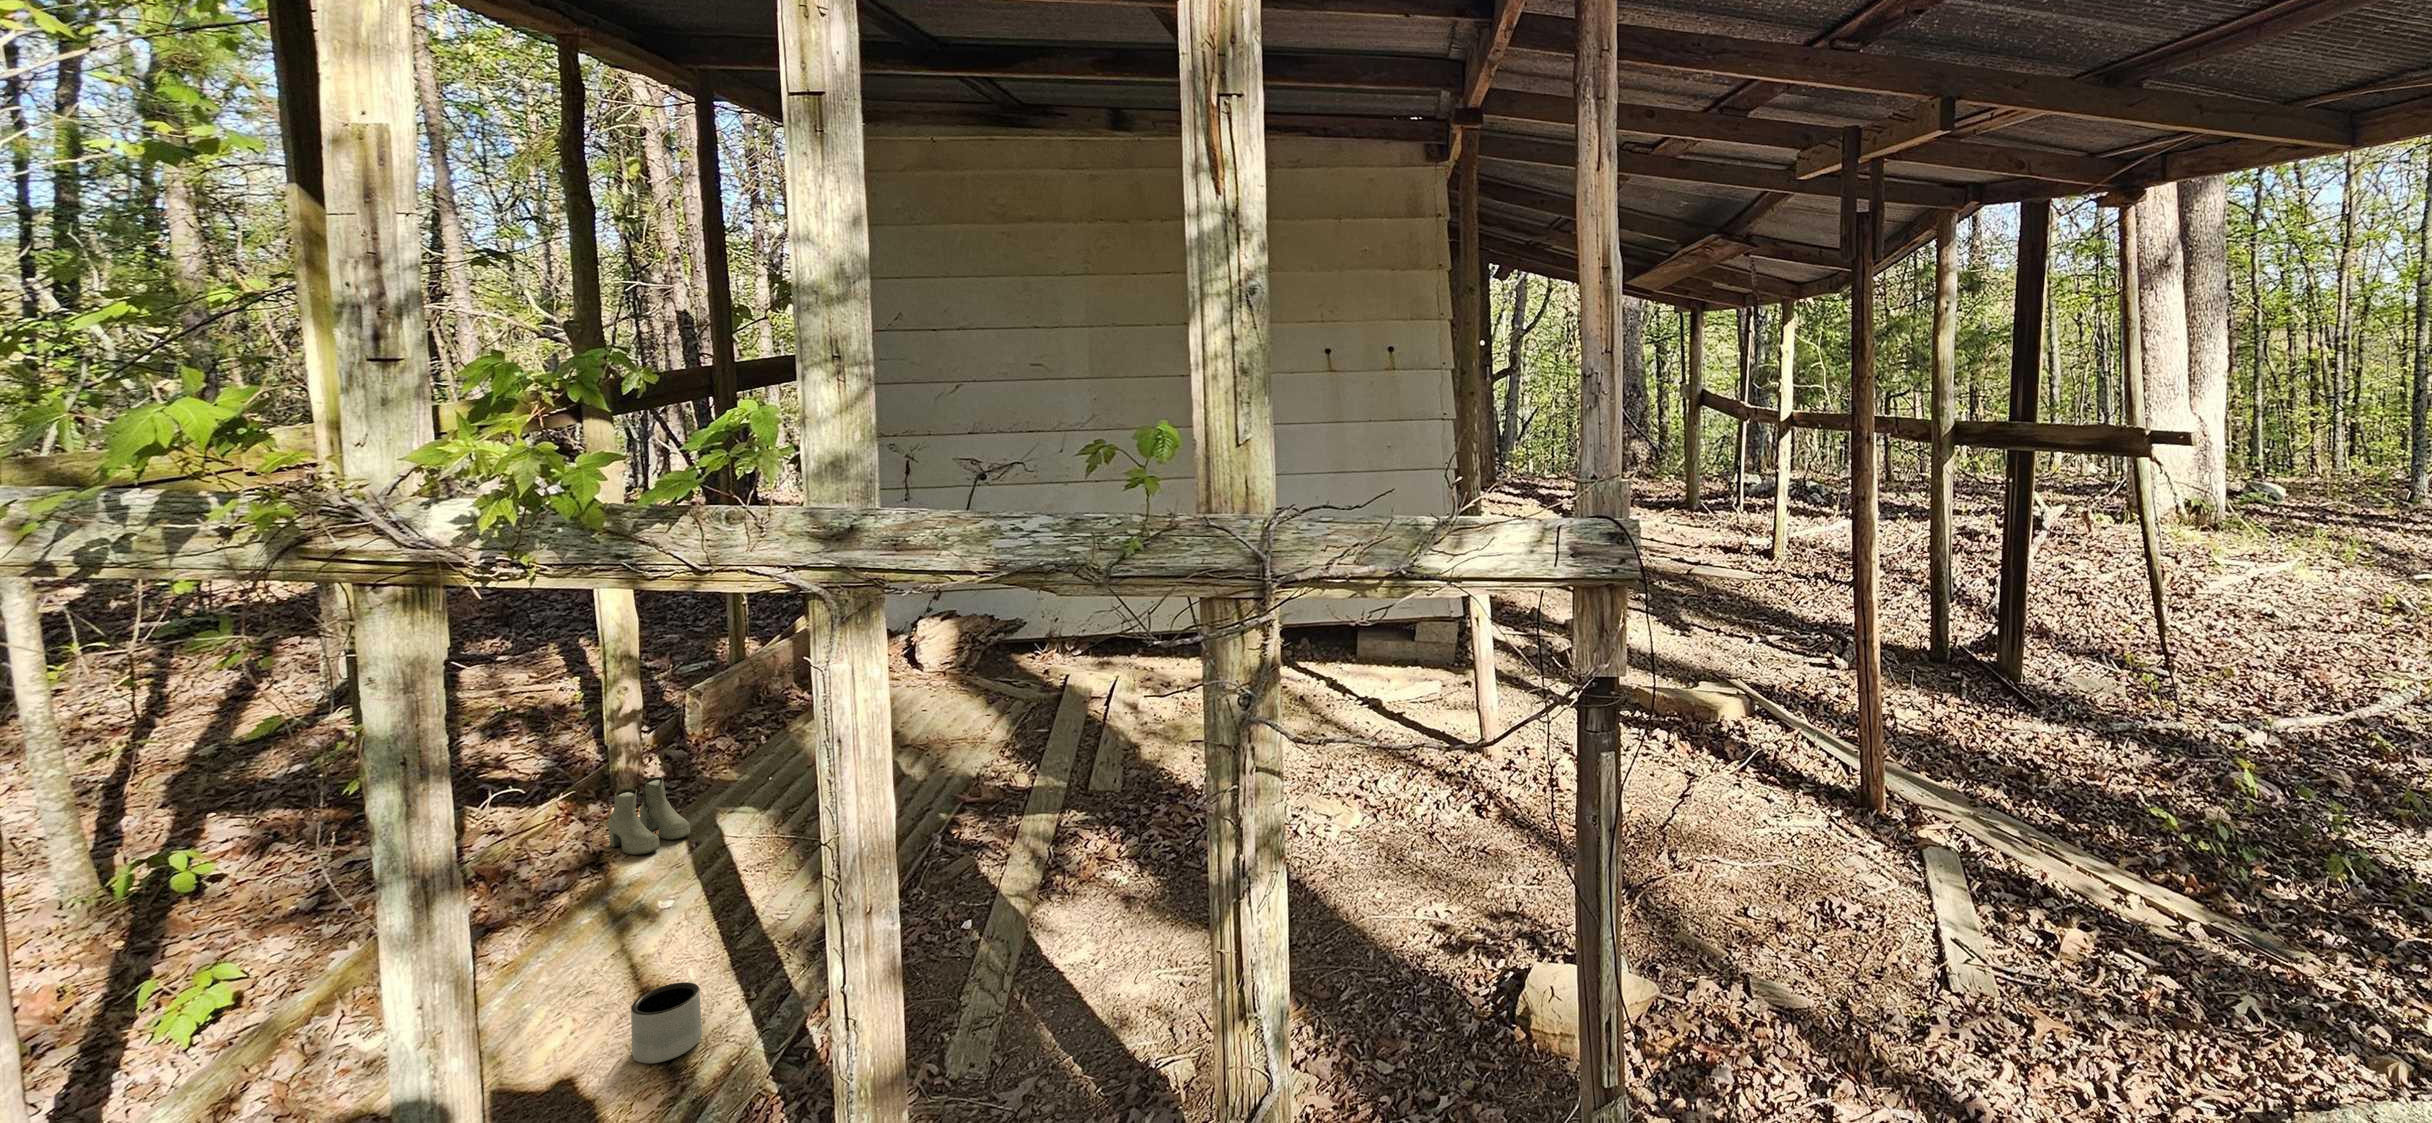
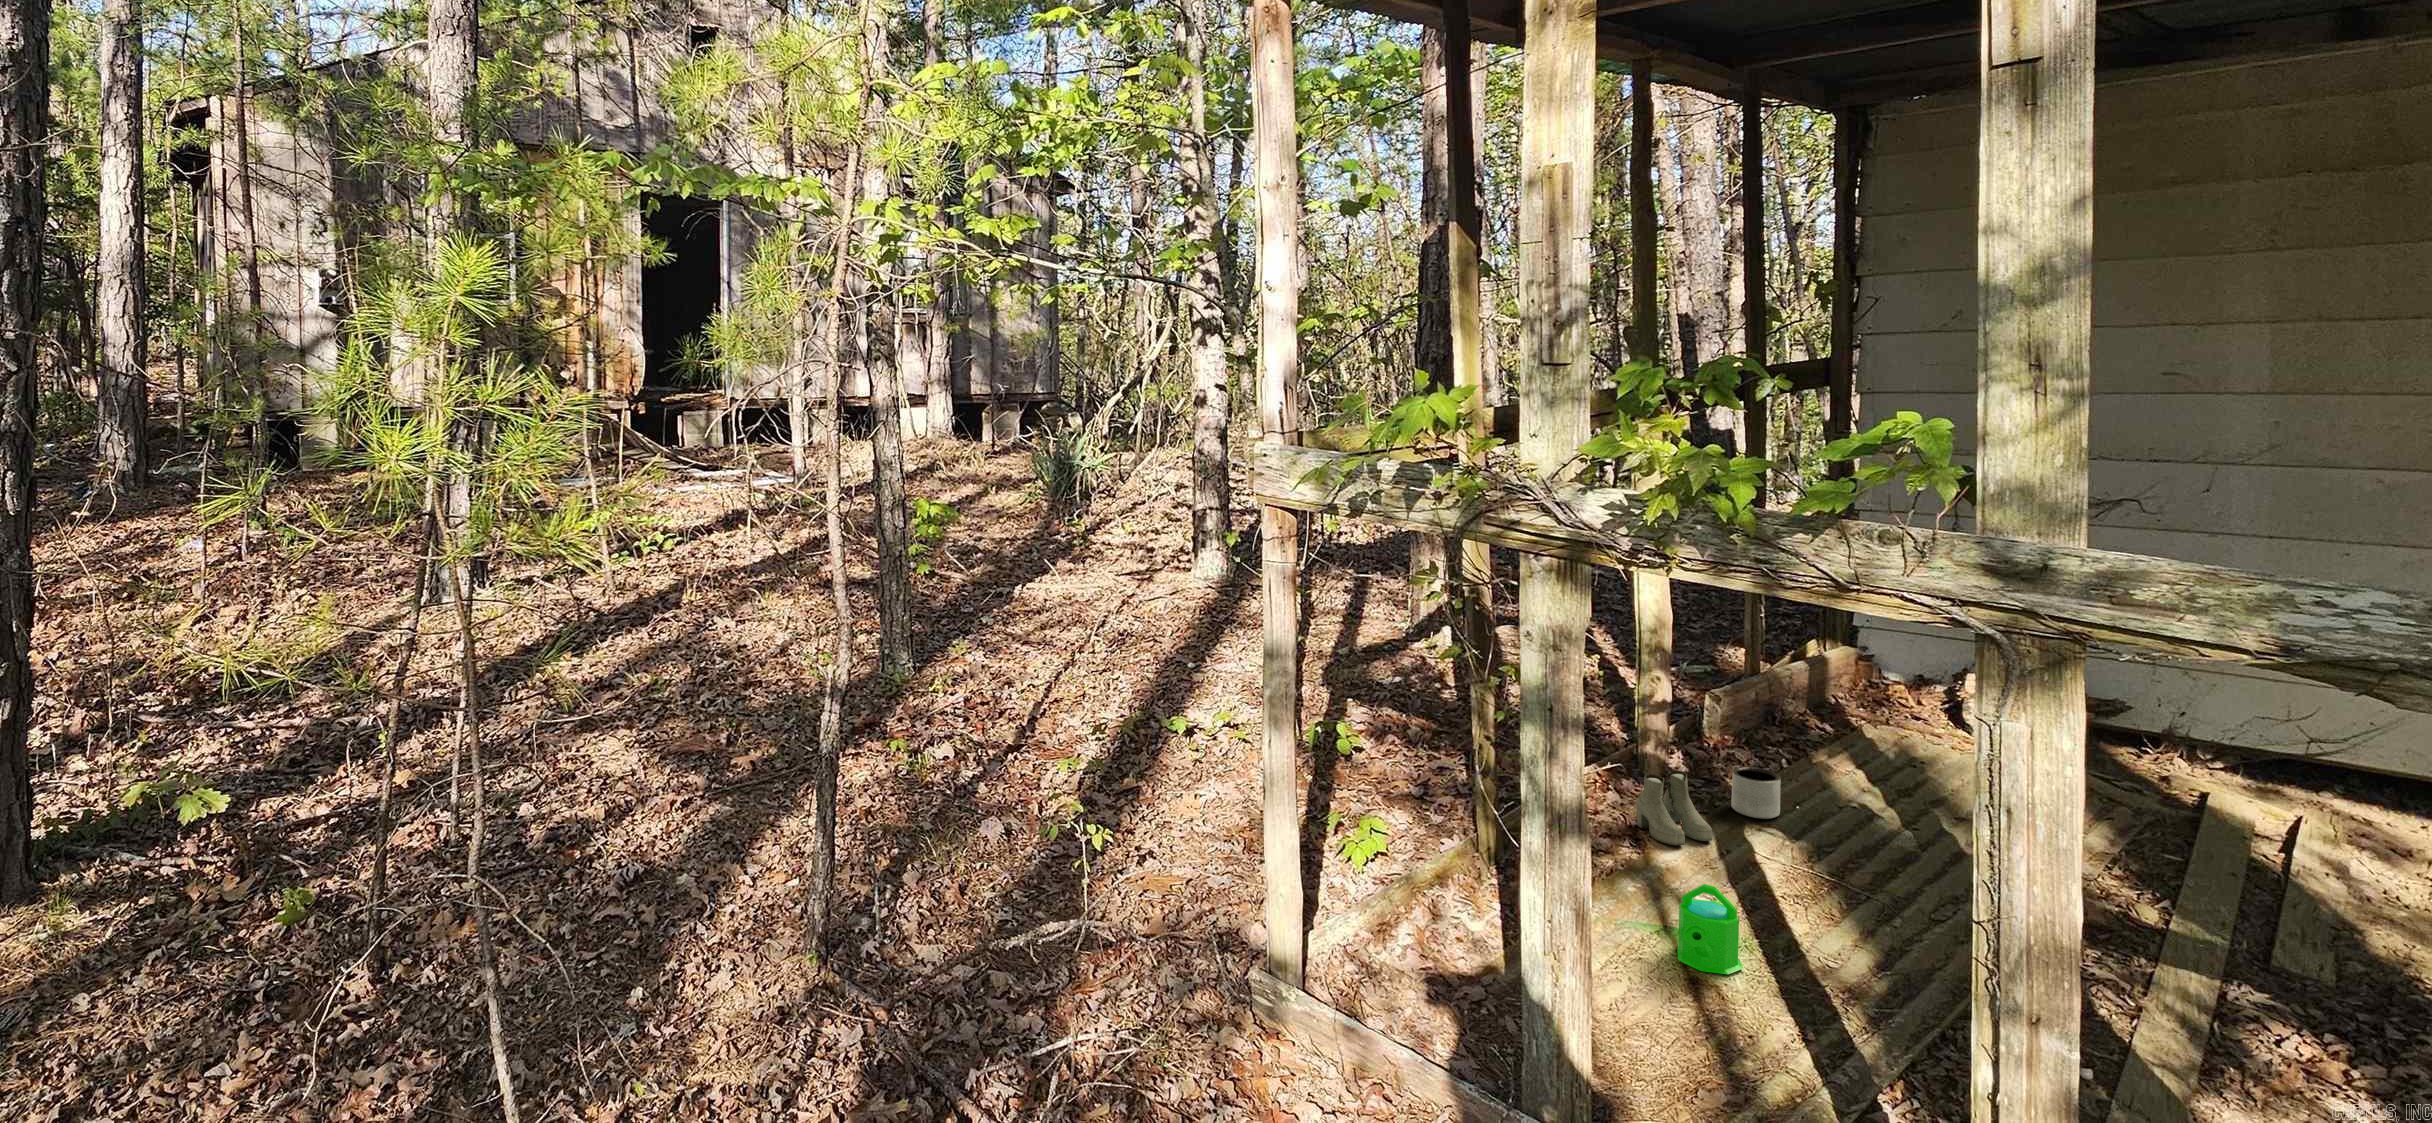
watering can: none [629,883,703,972] -> present [1677,884,1743,974]
planter: present [631,982,702,1064] -> present [1731,767,1781,819]

